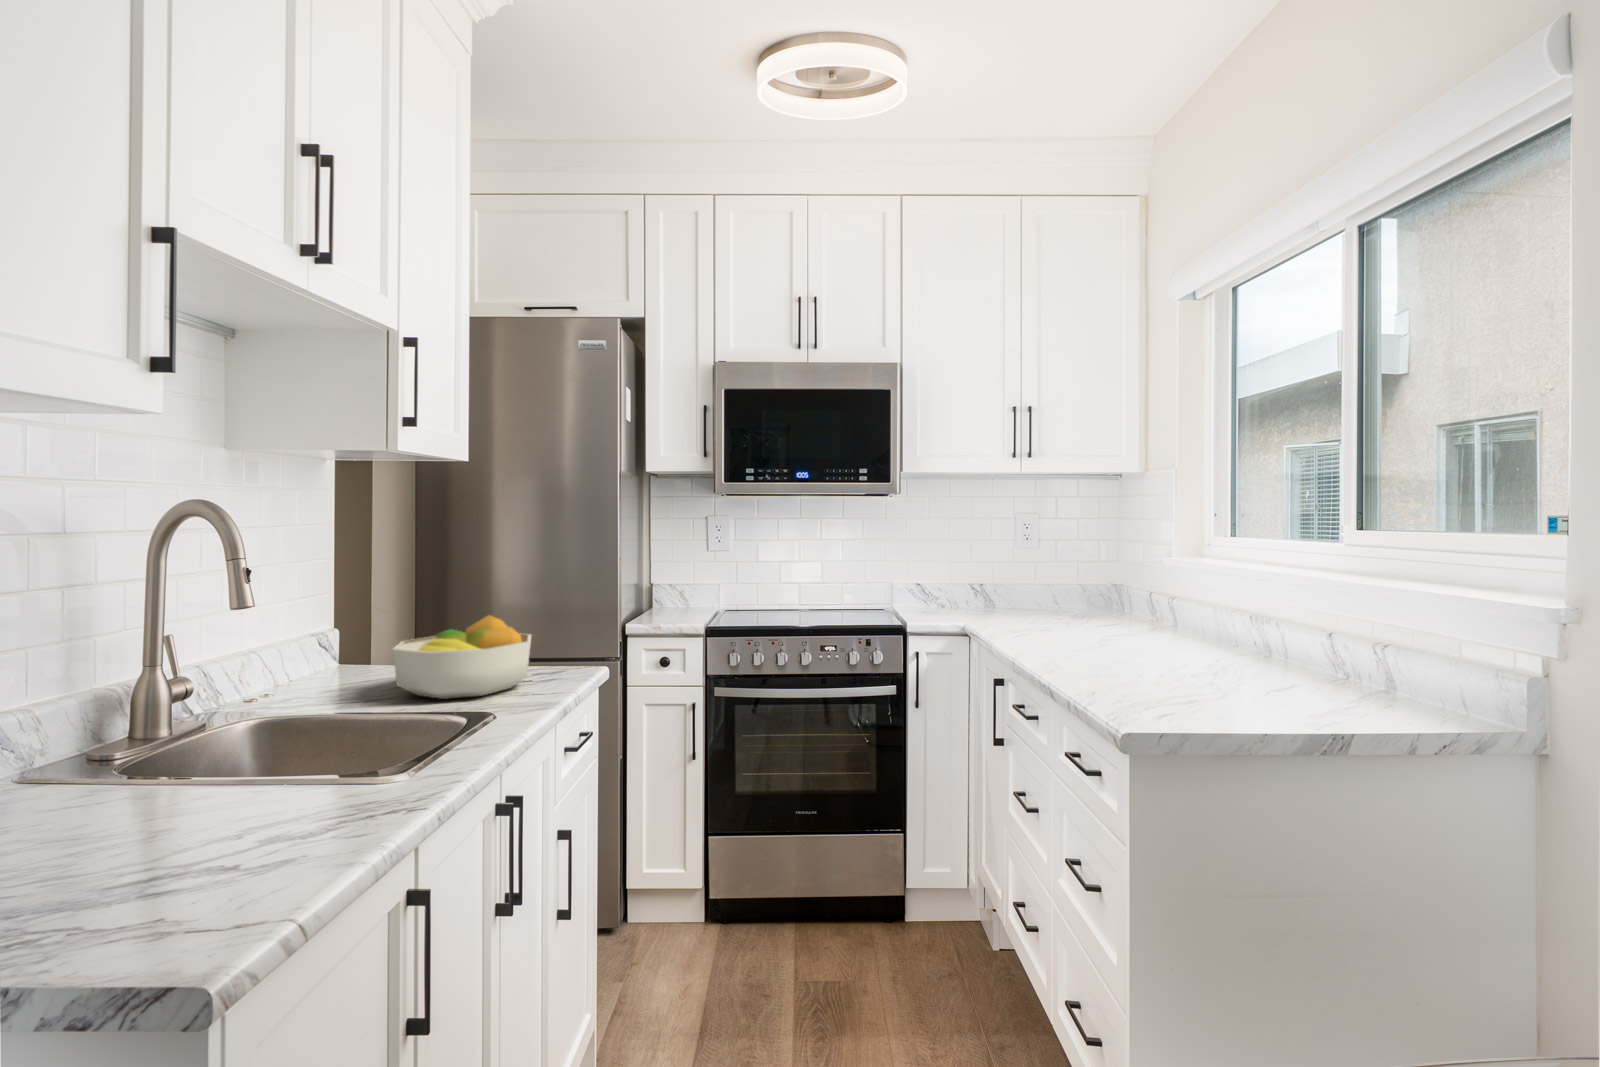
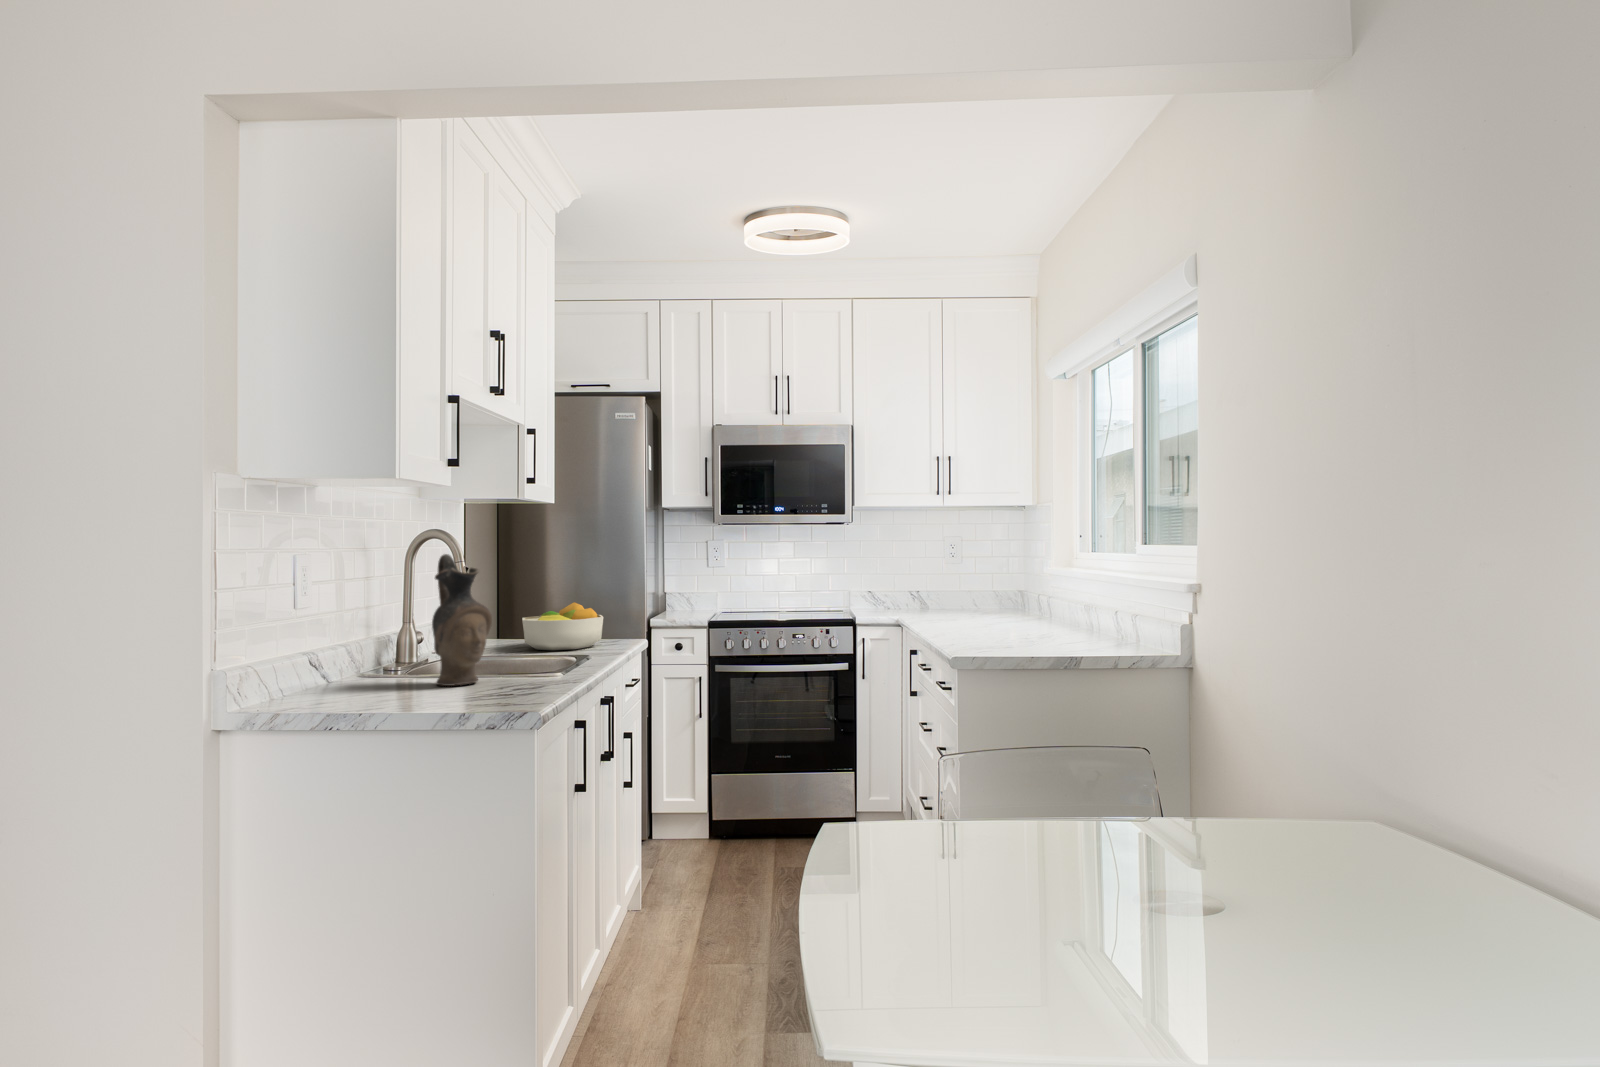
ceramic pitcher: none [97,550,234,836] -> present [432,554,492,686]

